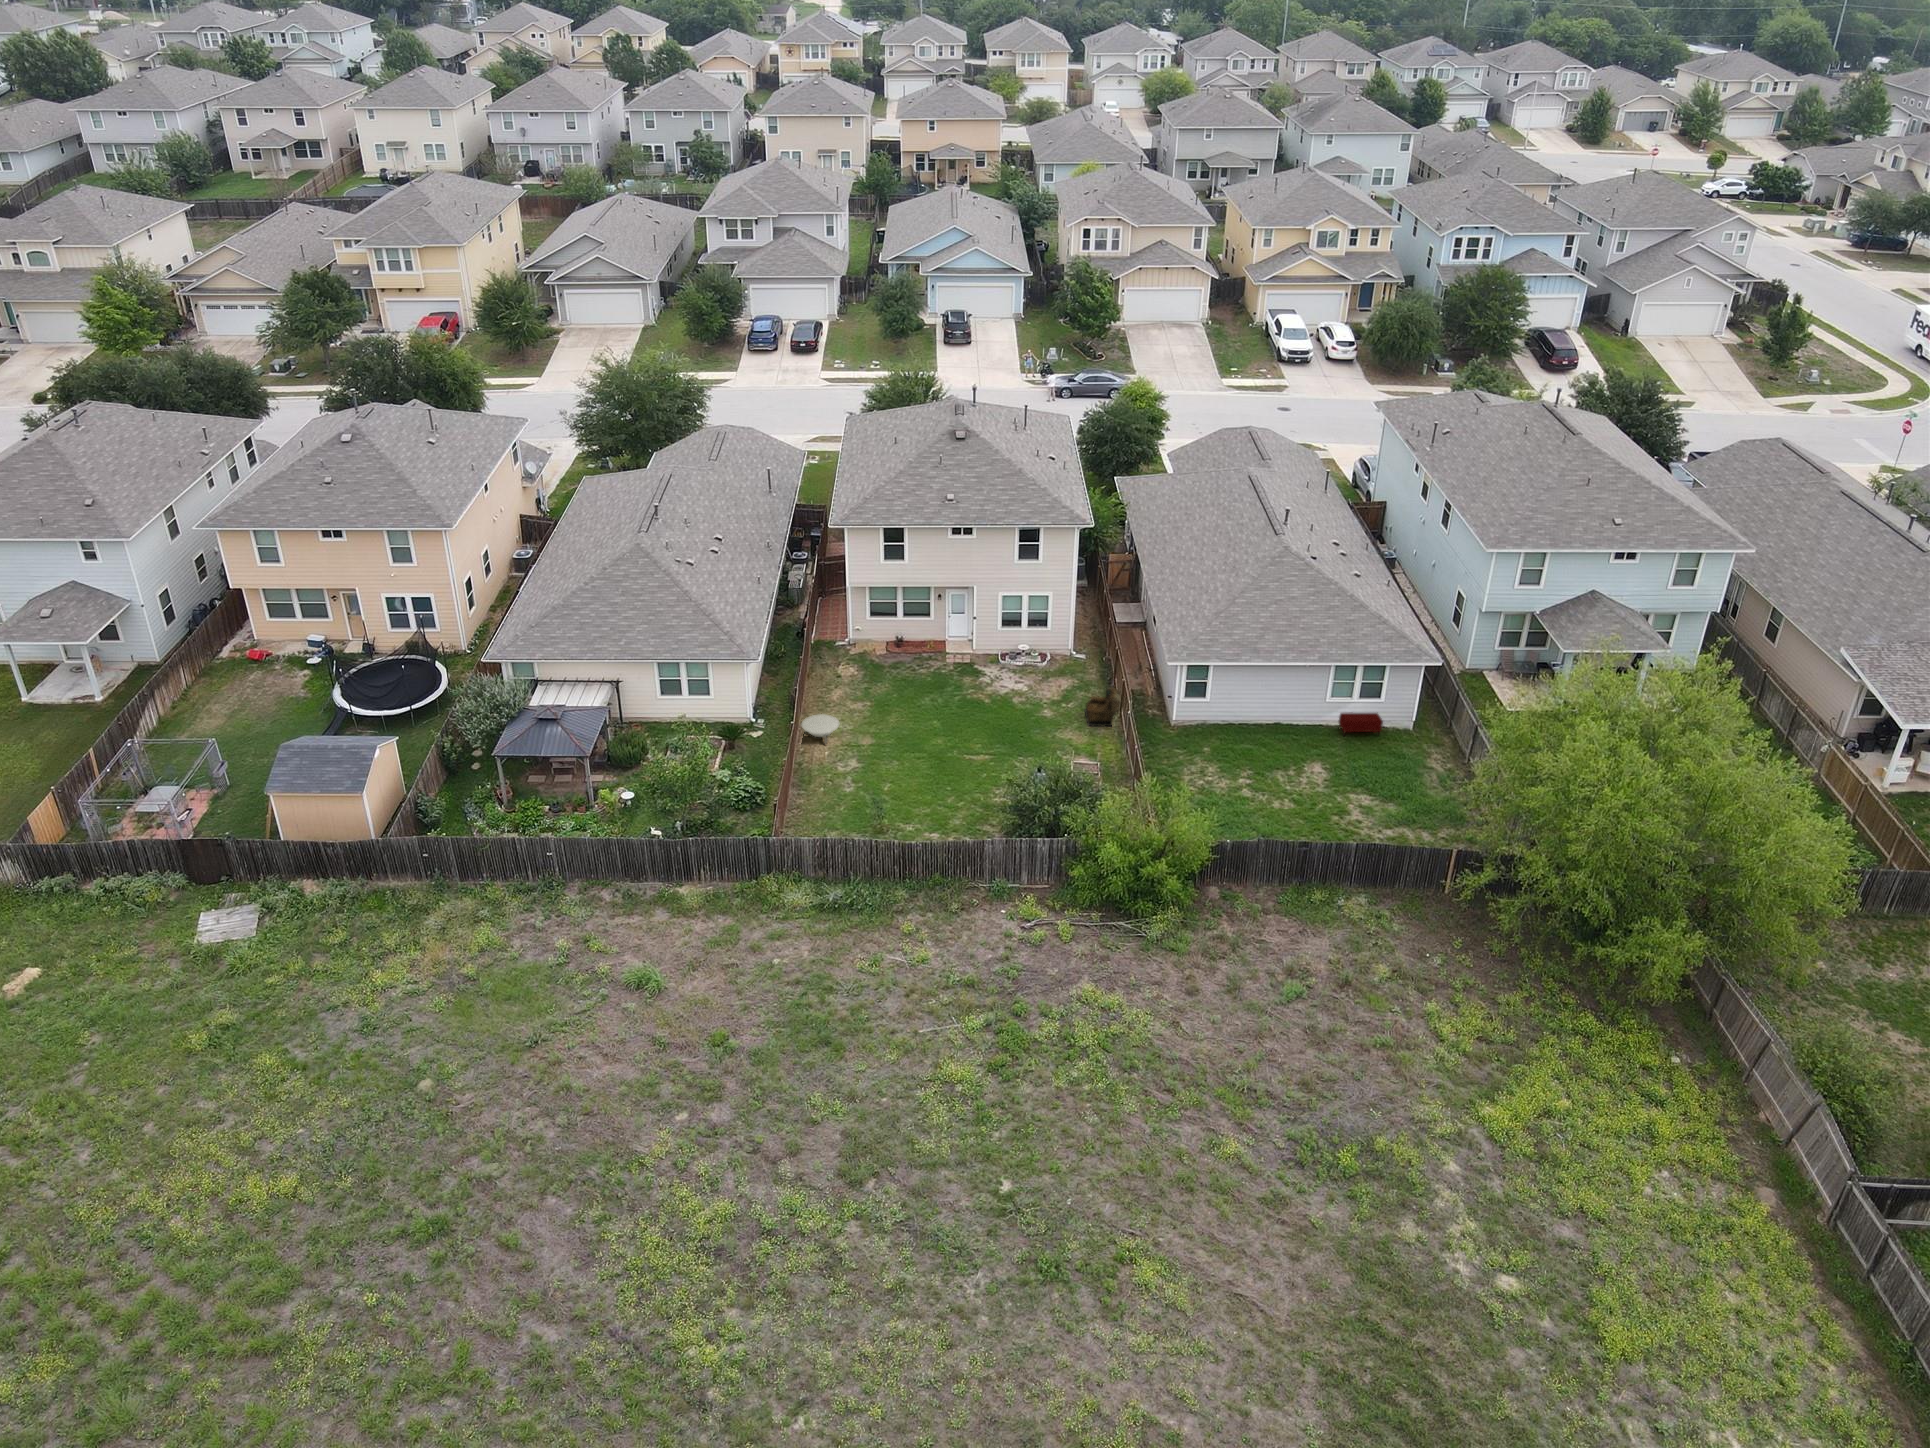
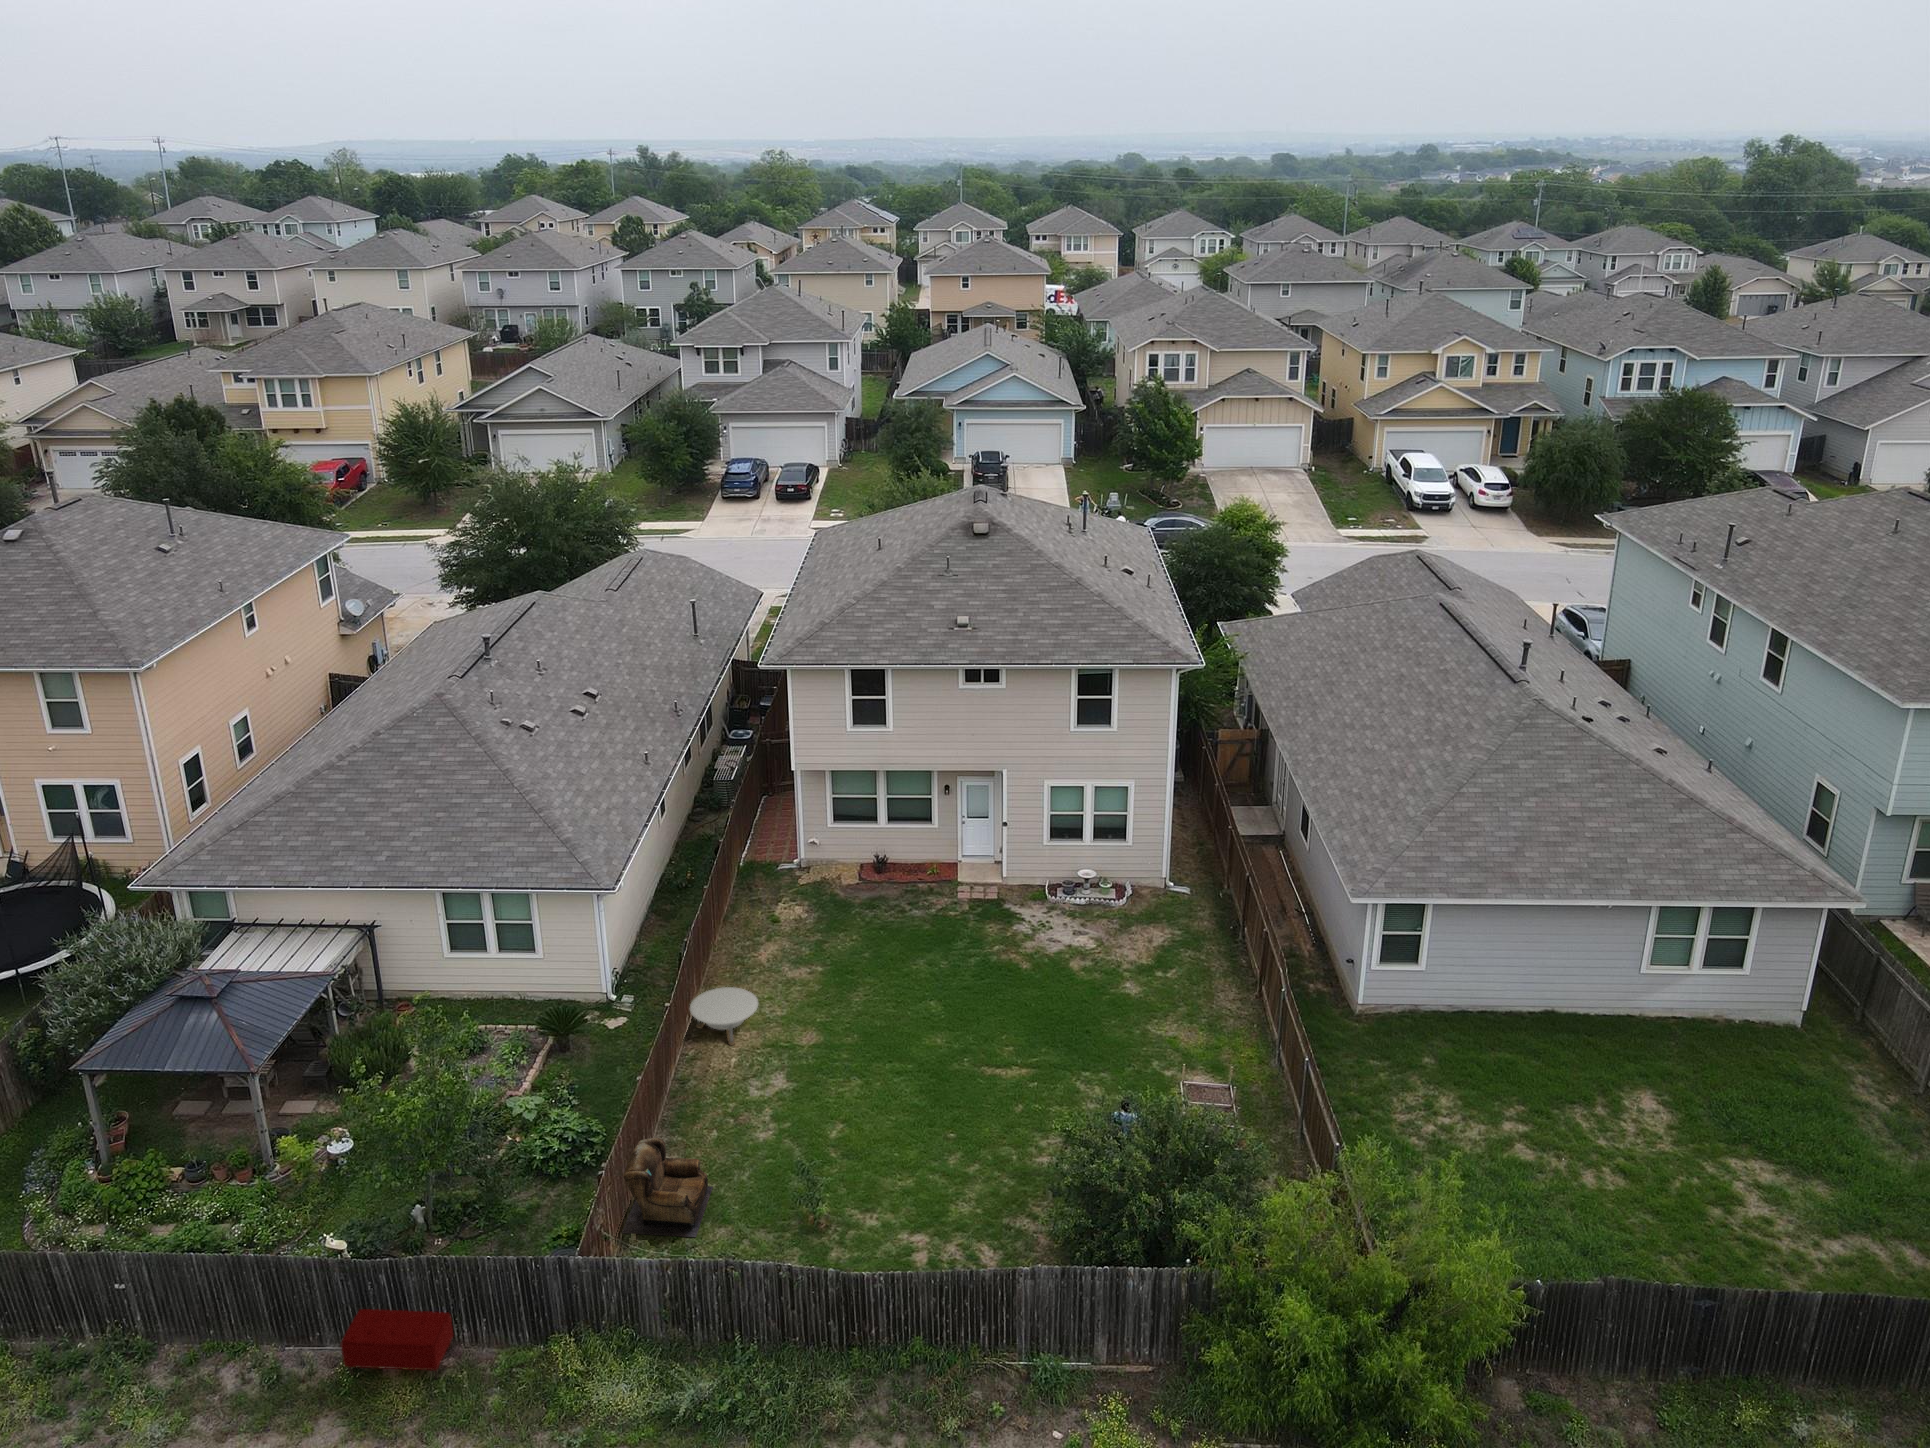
armchair: present [1084,688,1121,726] -> present [622,1138,713,1237]
bench: present [1339,712,1383,735] -> present [341,1309,453,1379]

